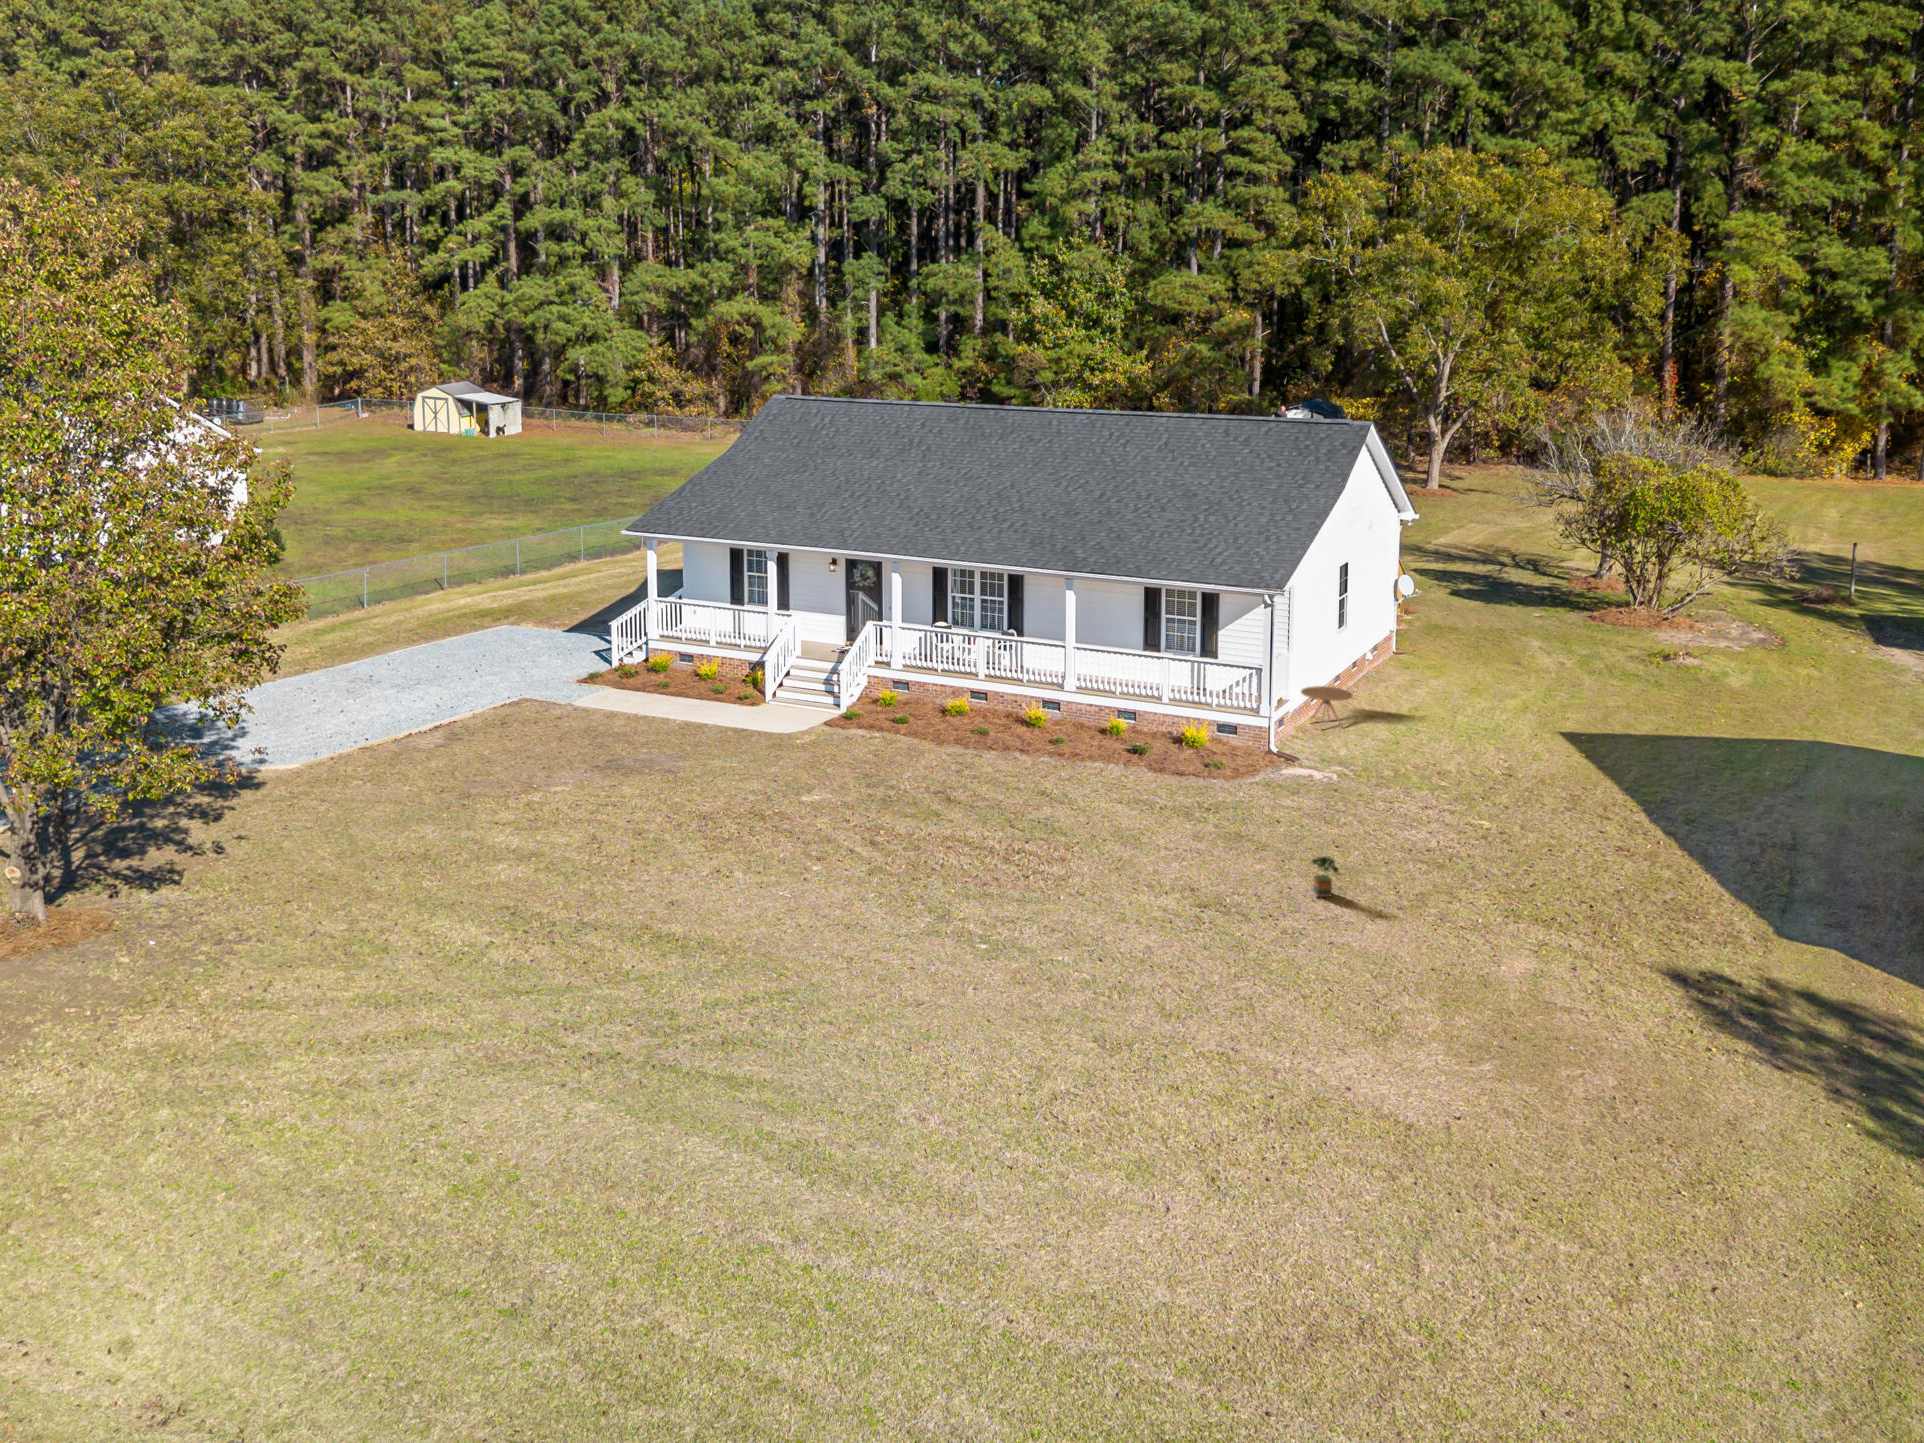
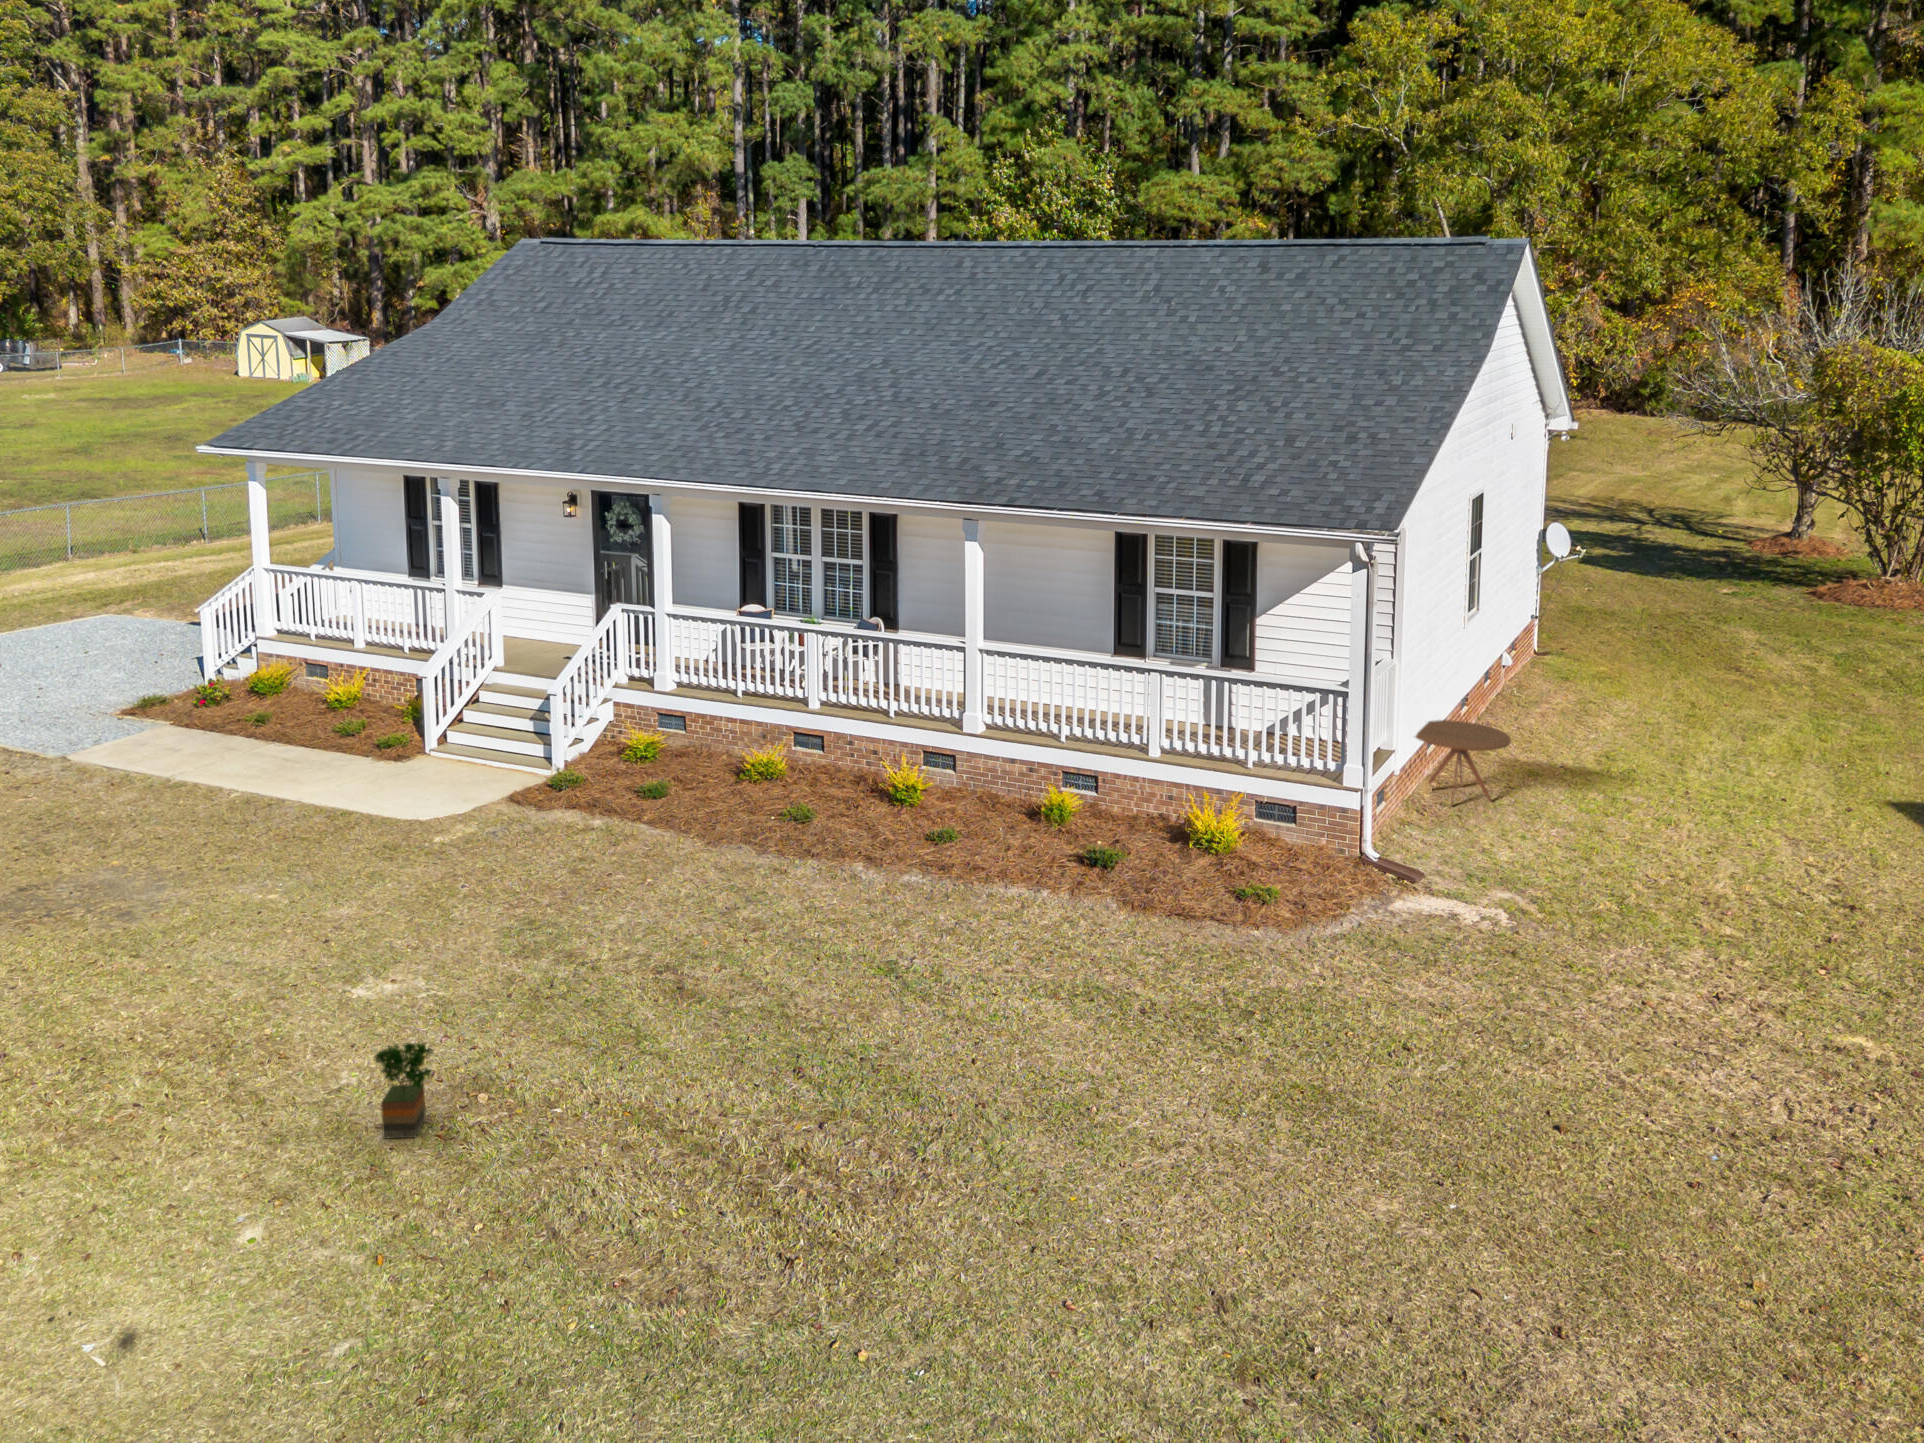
potted tree: present [1312,856,1338,897] -> present [375,1042,433,1139]

